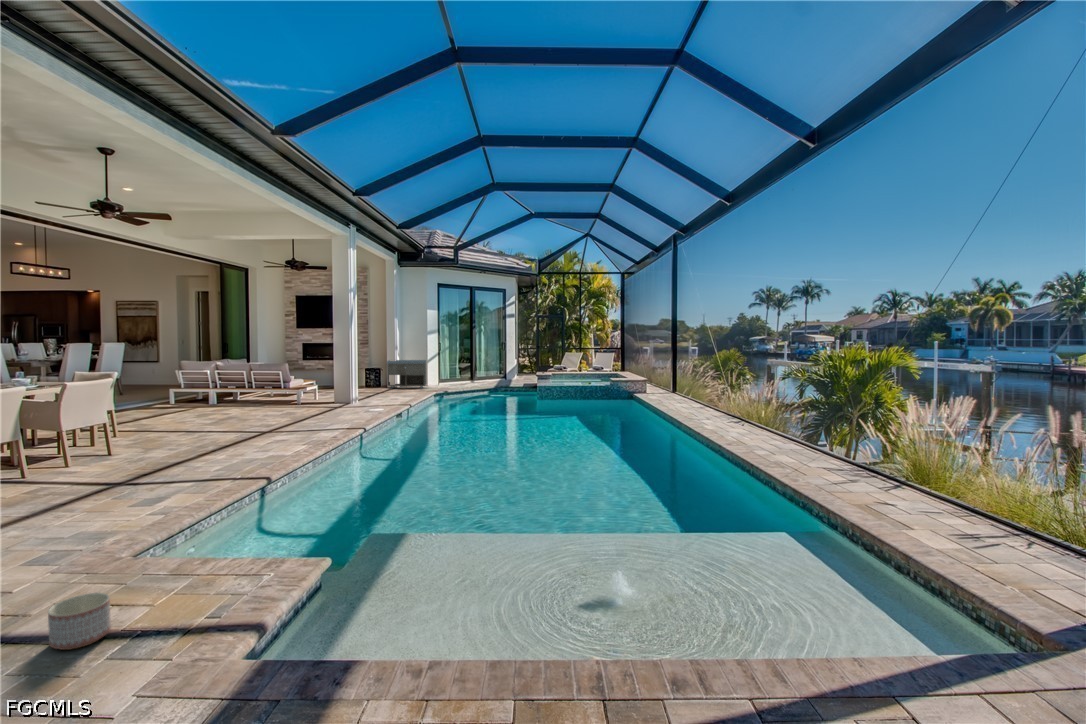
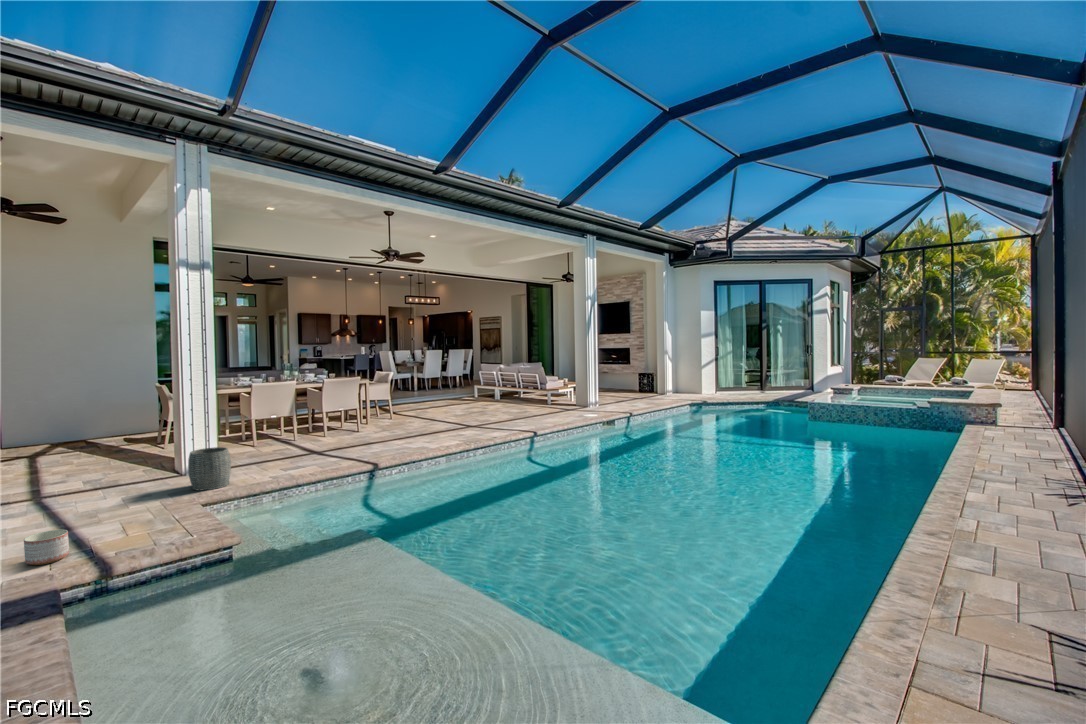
storage bench: present [387,360,427,389] -> none [653,364,697,395]
woven basket: none [33,476,101,541] -> present [188,447,231,490]

